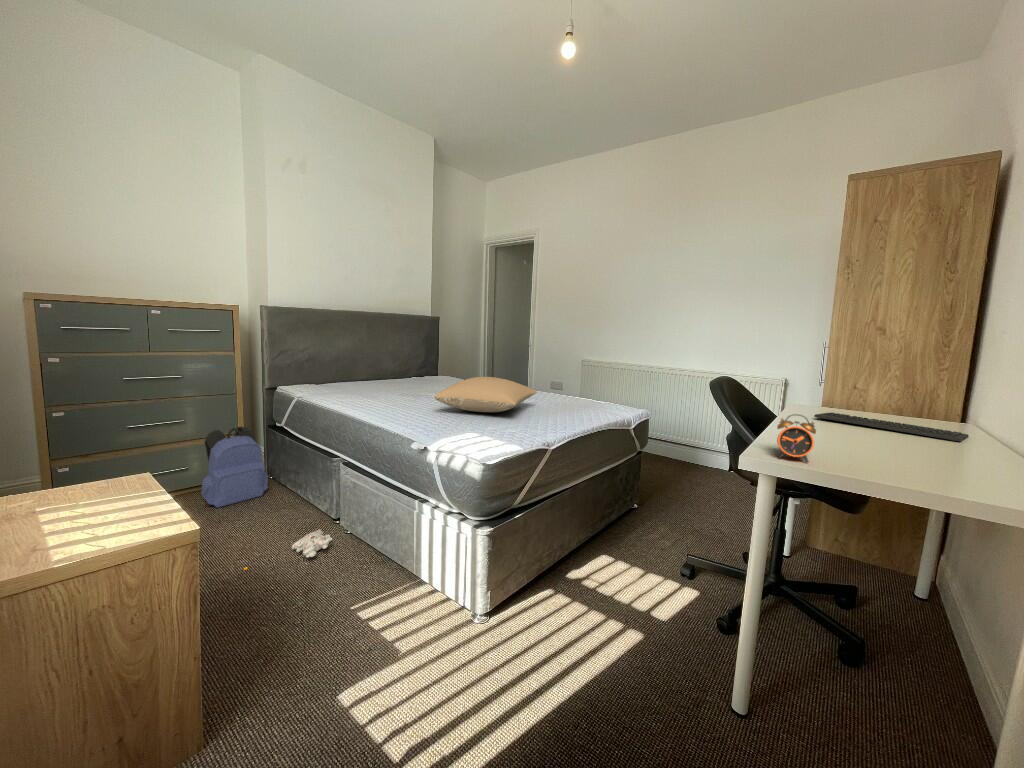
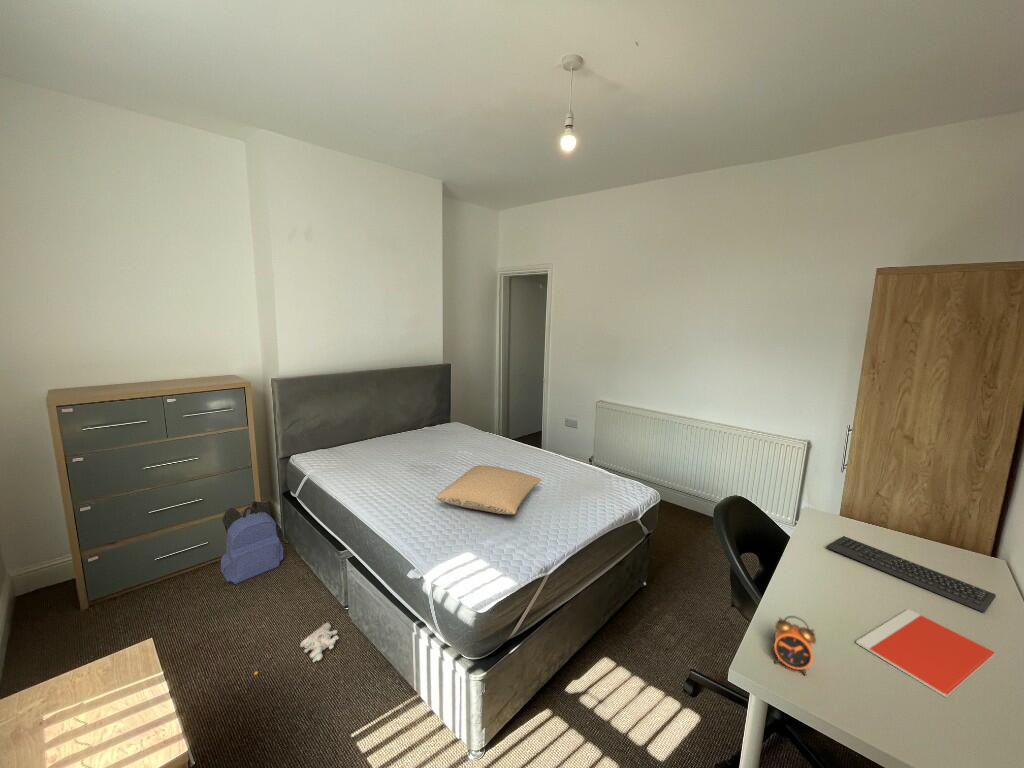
notebook: none [850,439,973,471] -> present [856,609,995,697]

